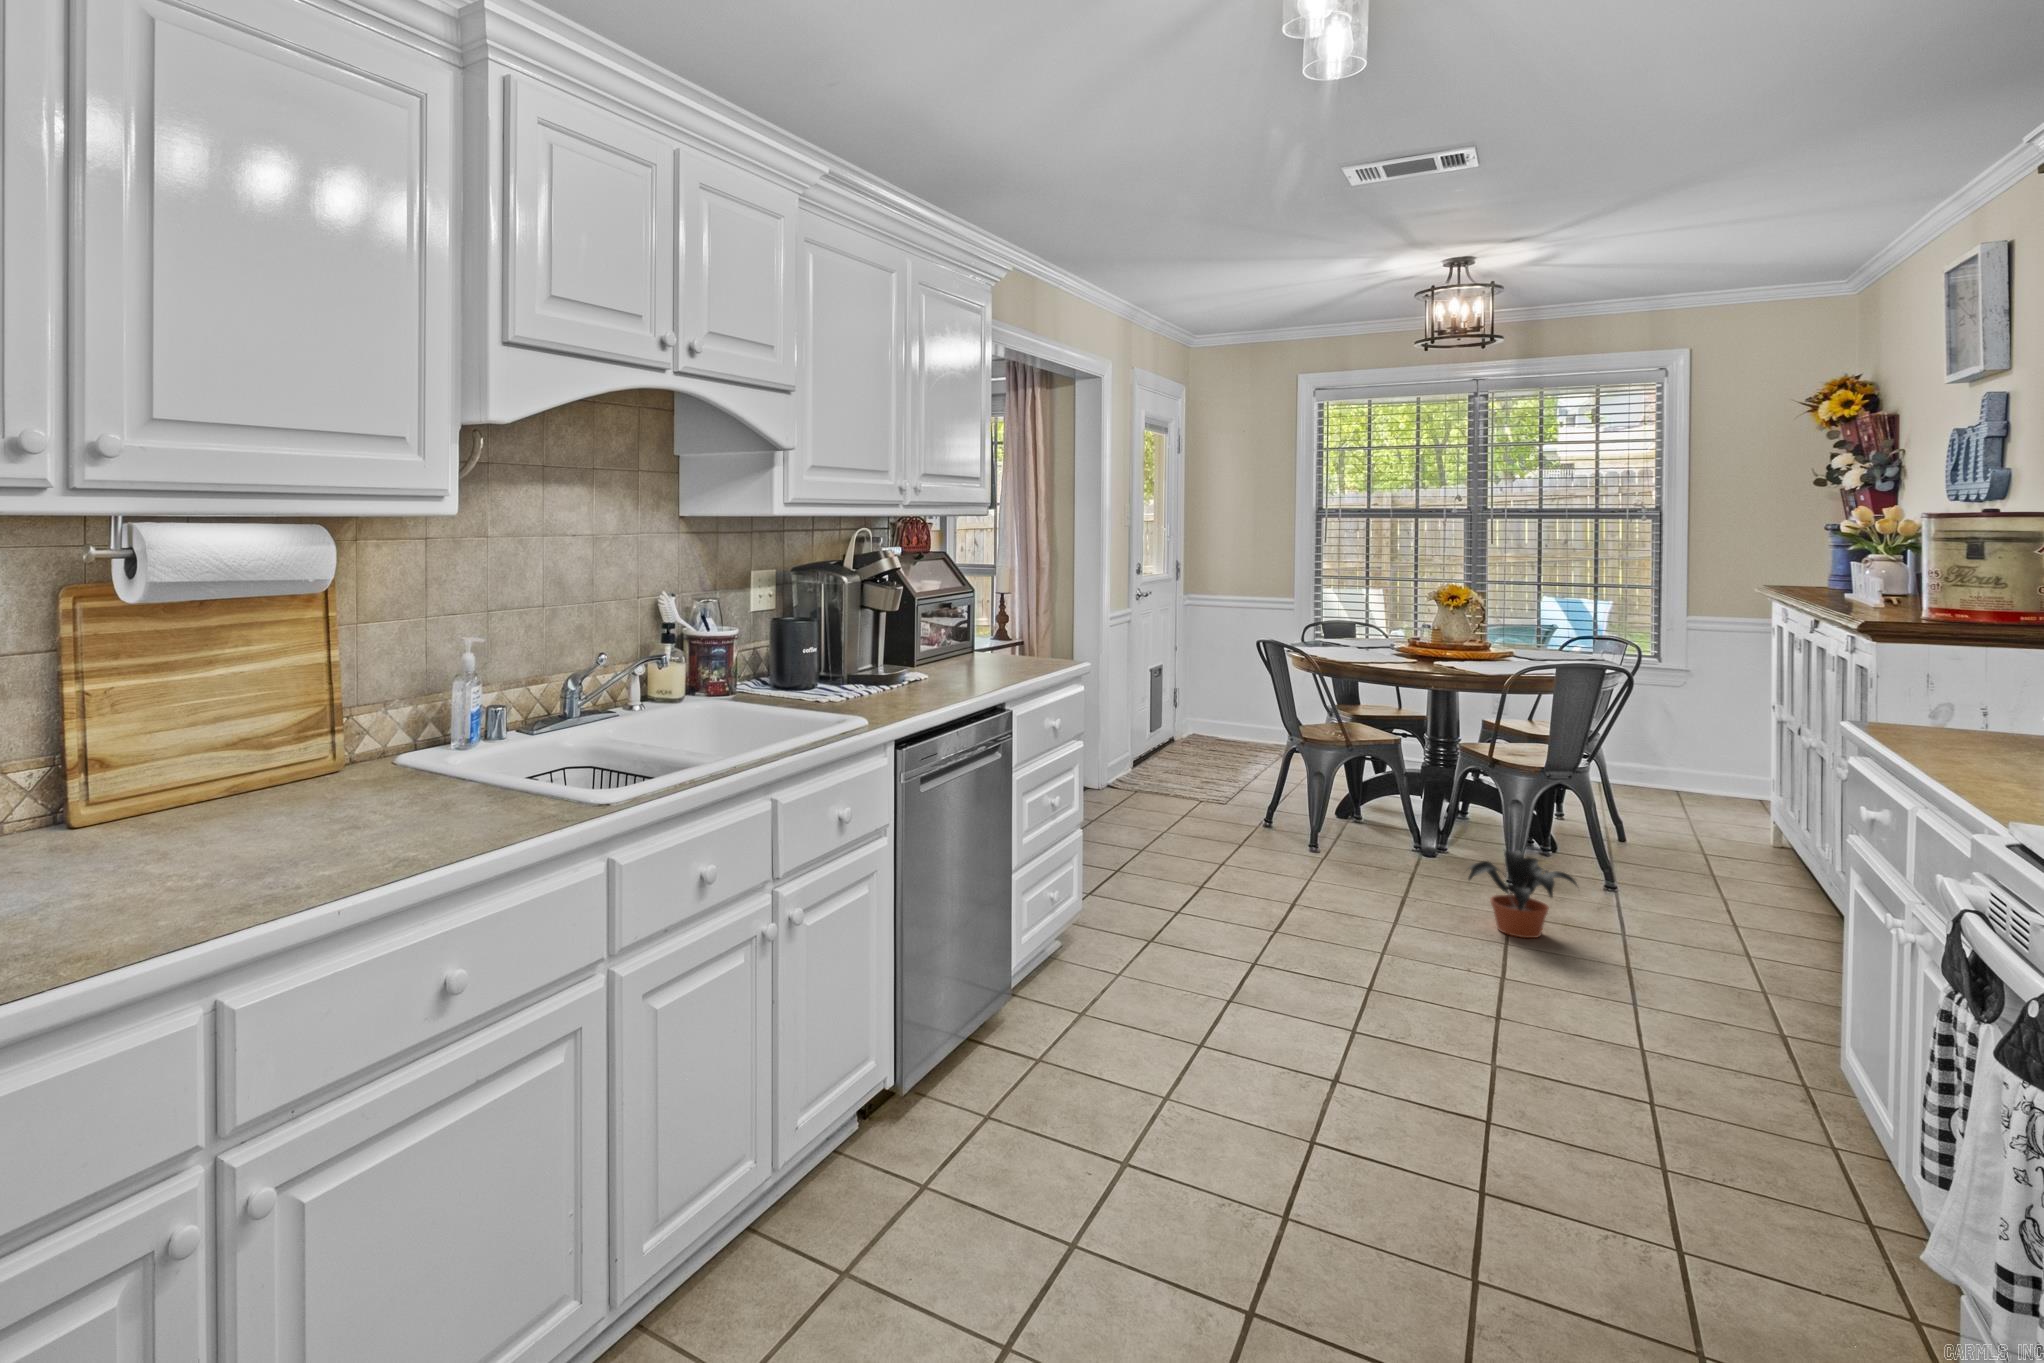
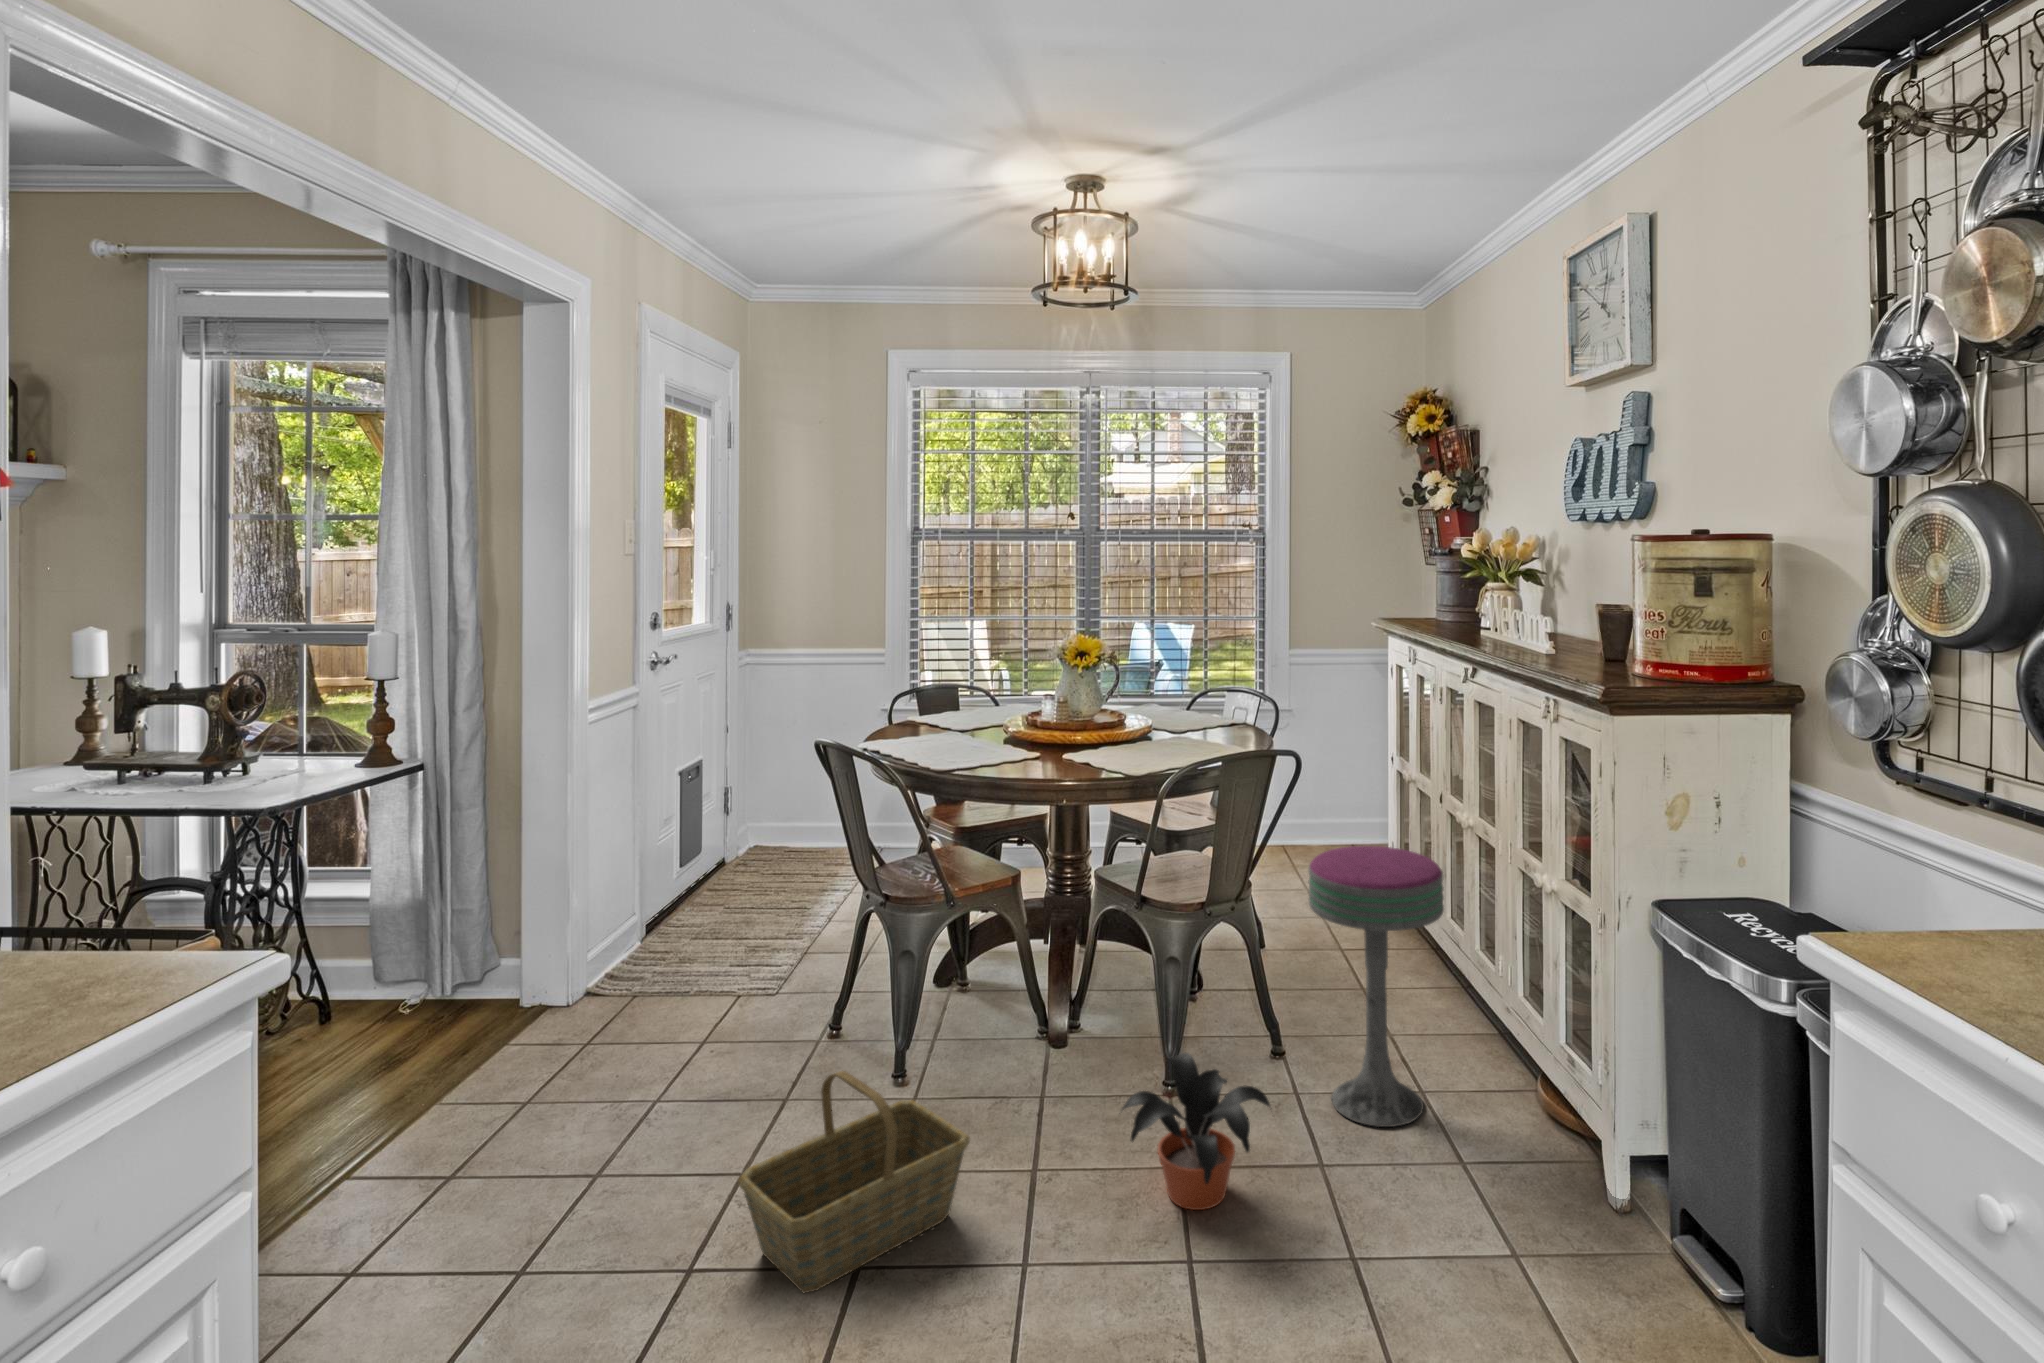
bar stool: none [1631,744,1754,941] -> present [1308,846,1444,1127]
basket: none [1224,812,1360,912] -> present [738,1071,970,1293]

